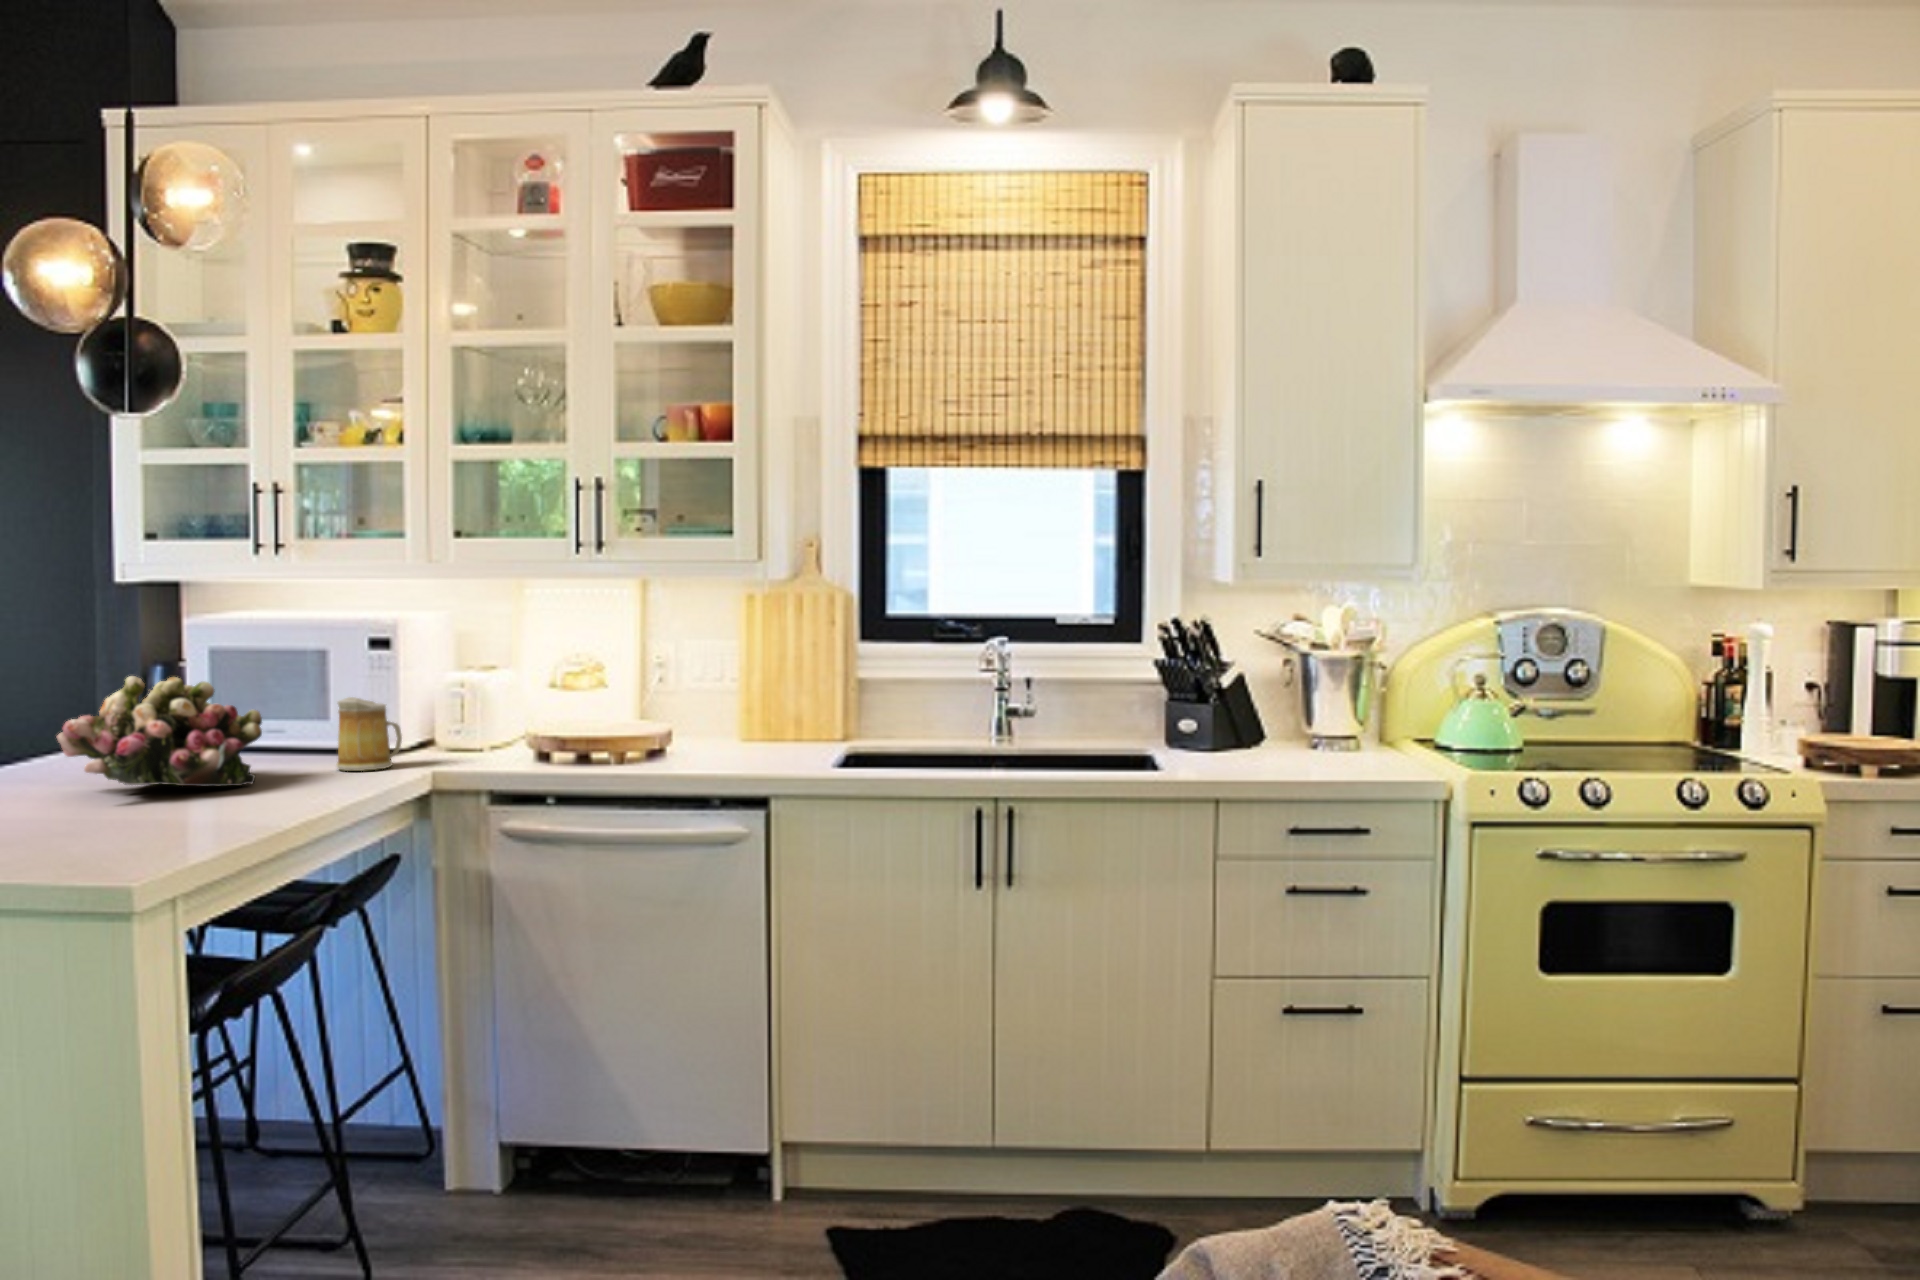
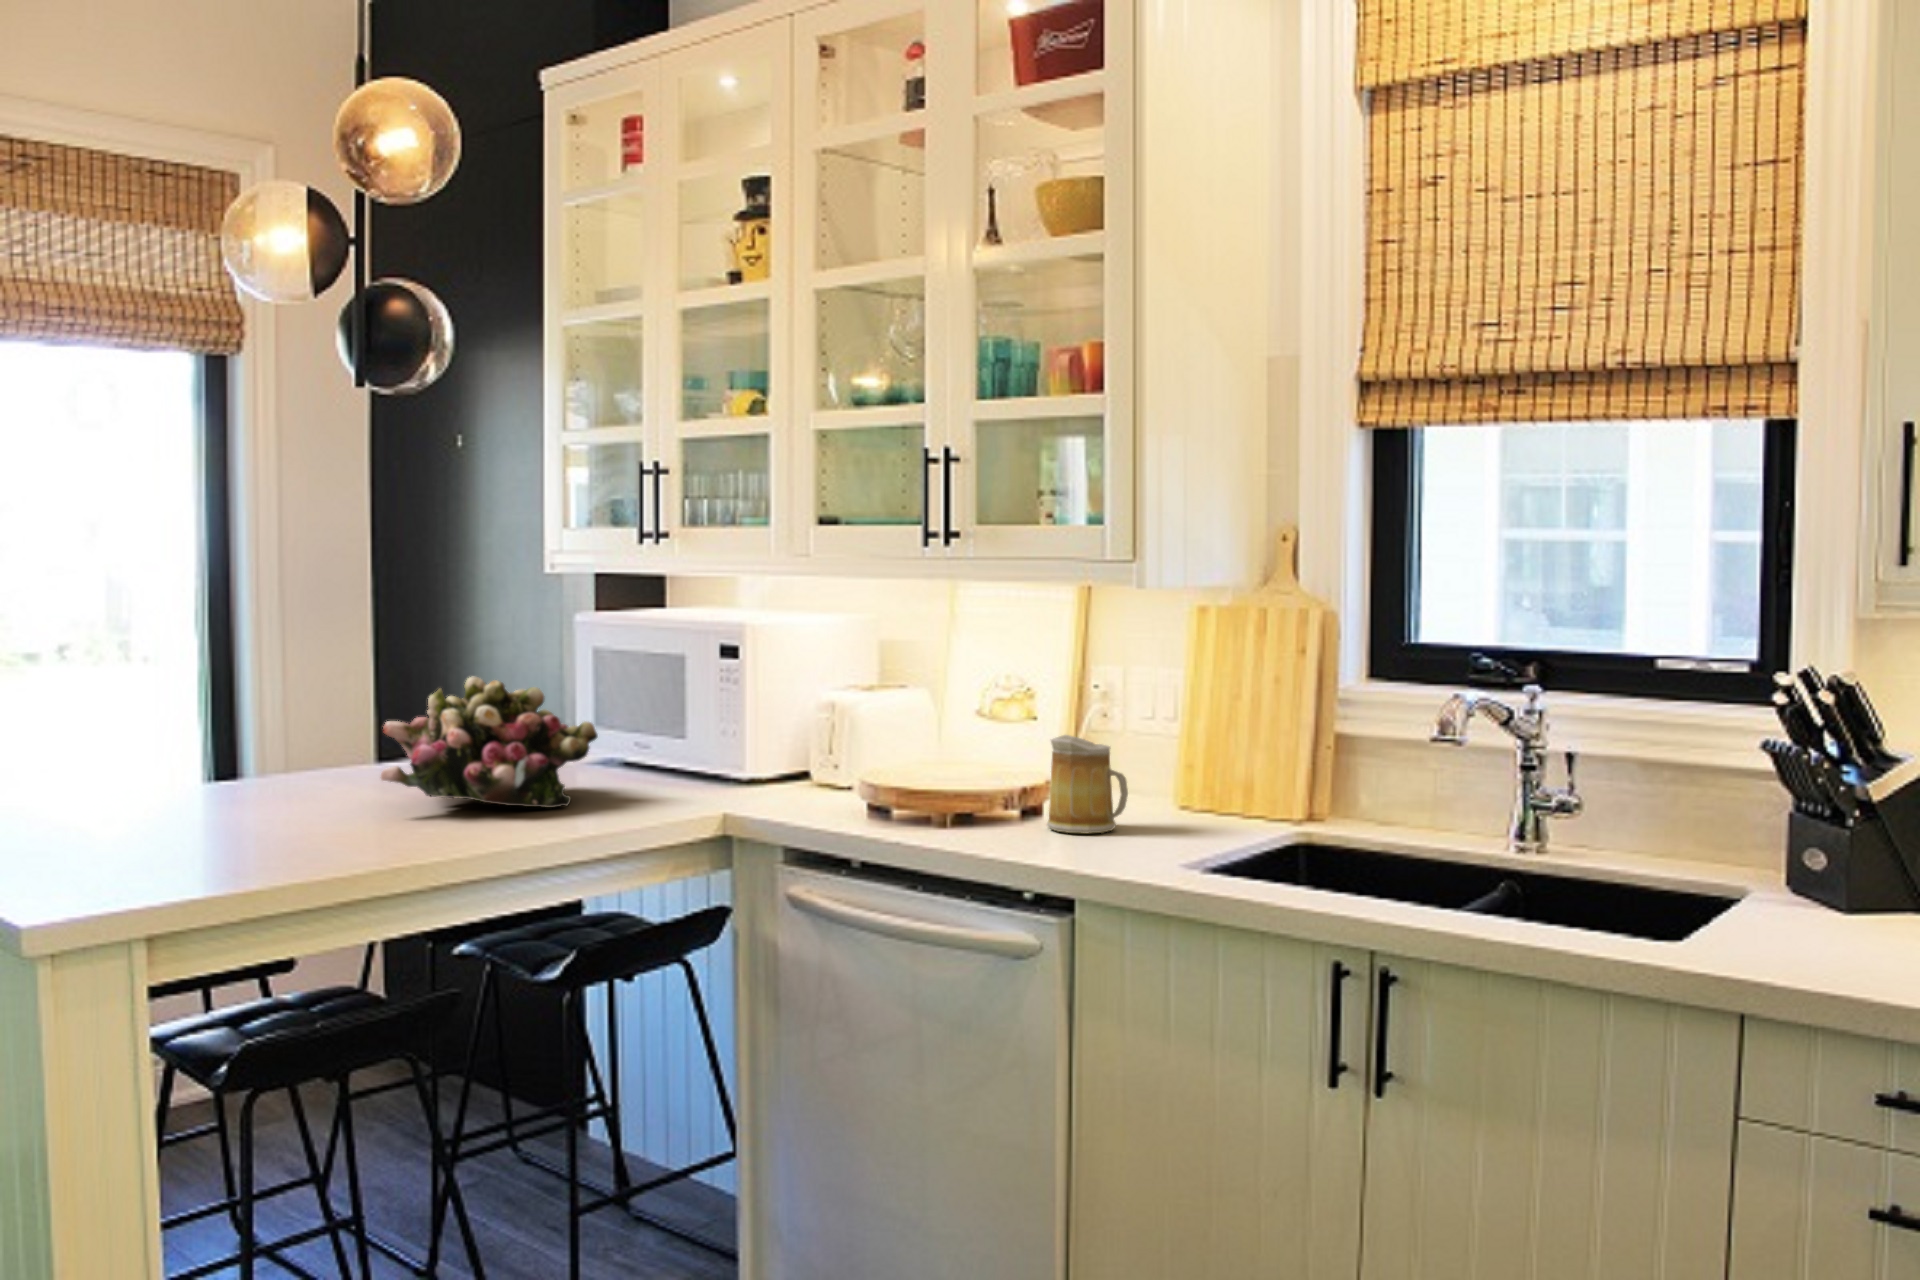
mug: present [336,697,402,771] -> present [1047,735,1128,833]

